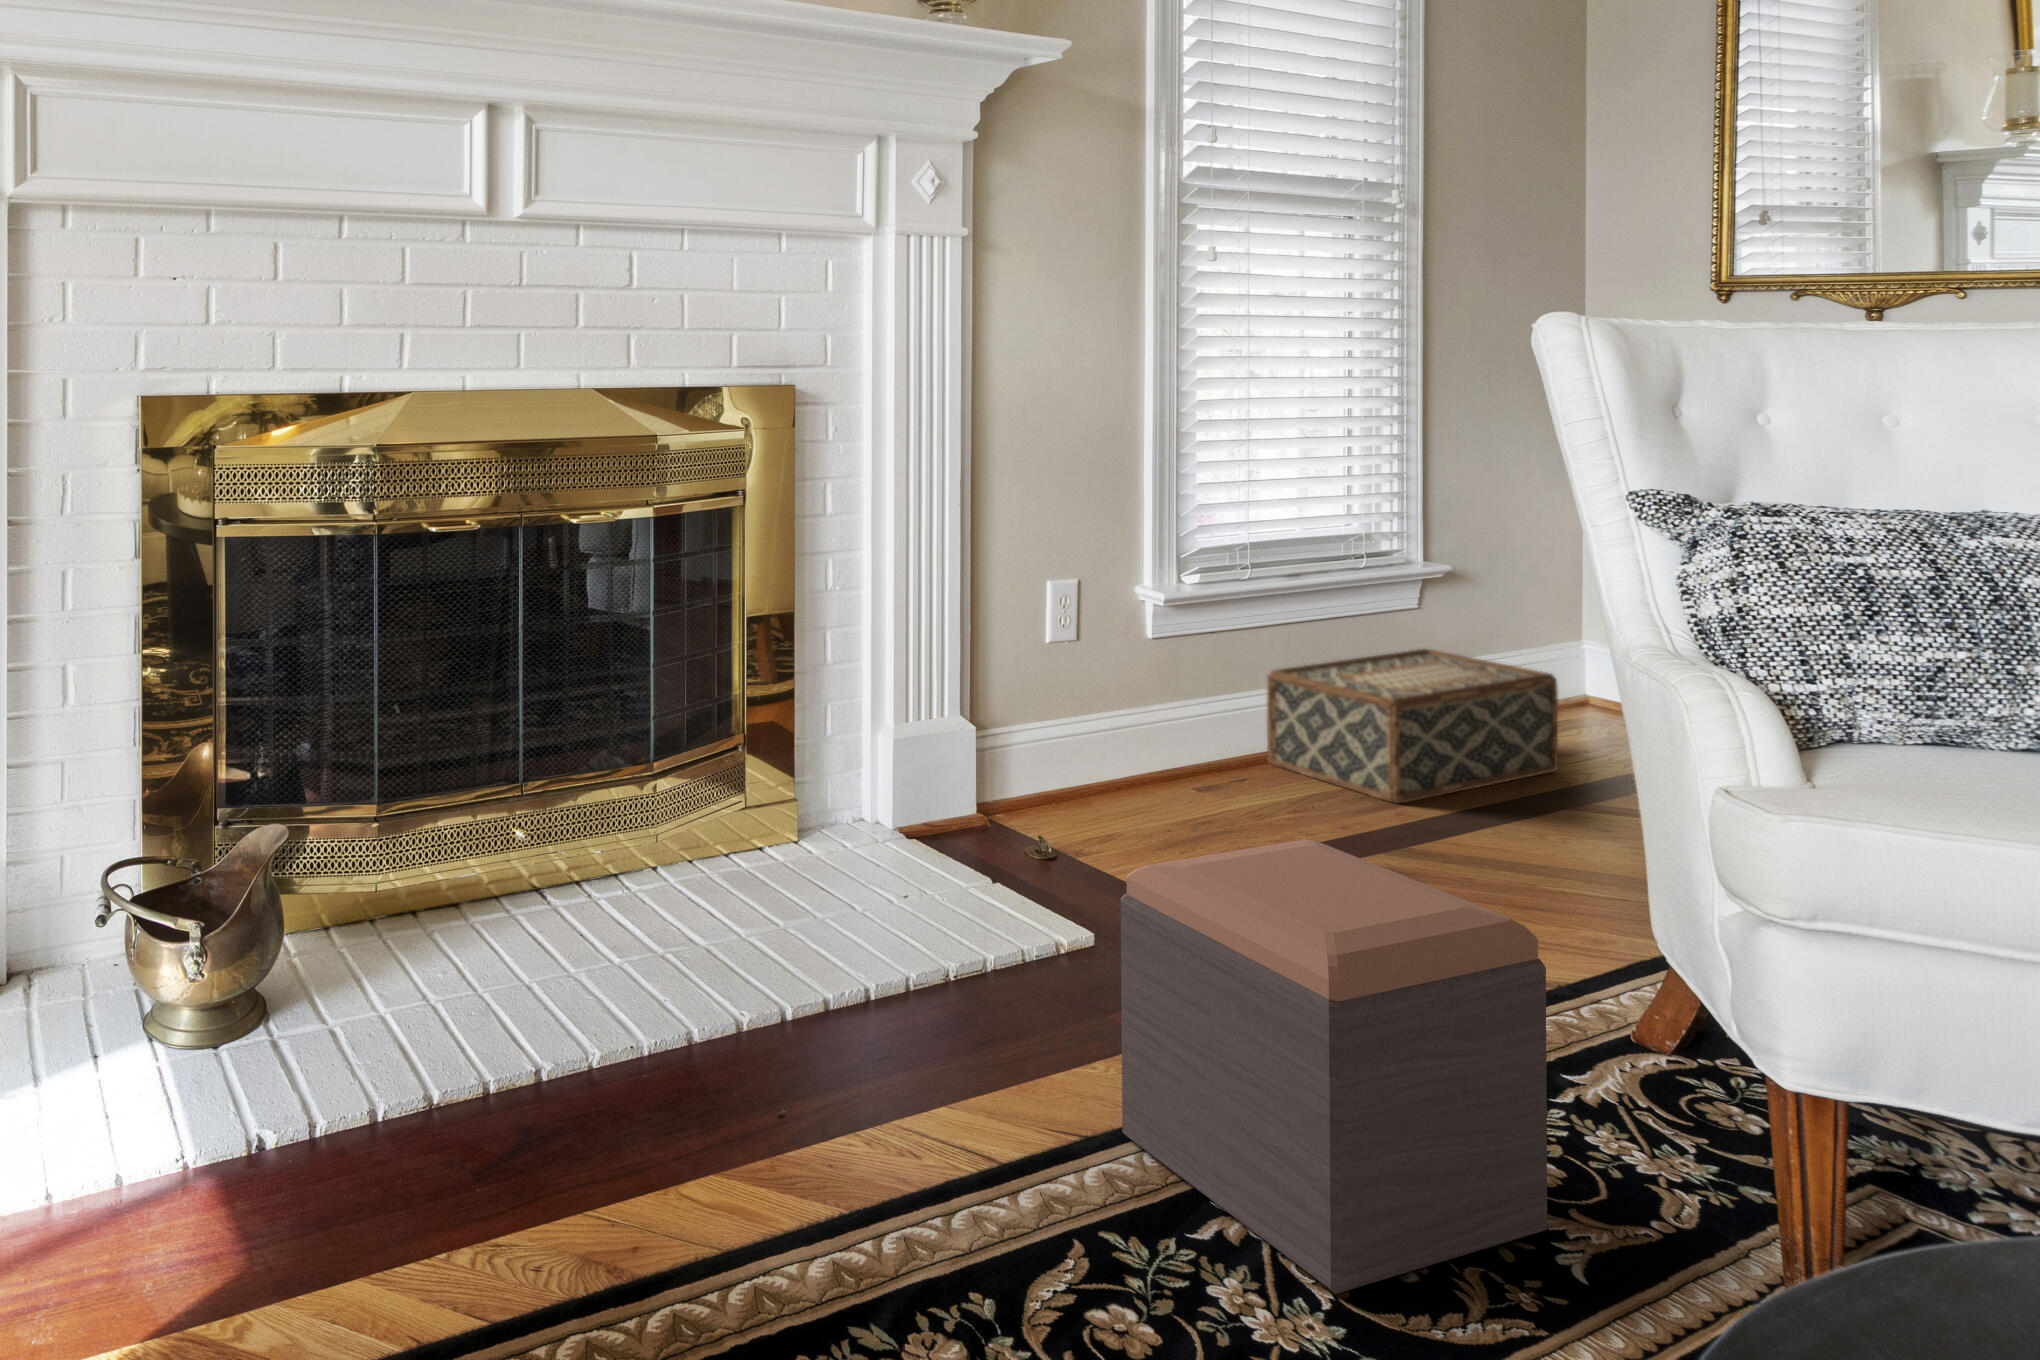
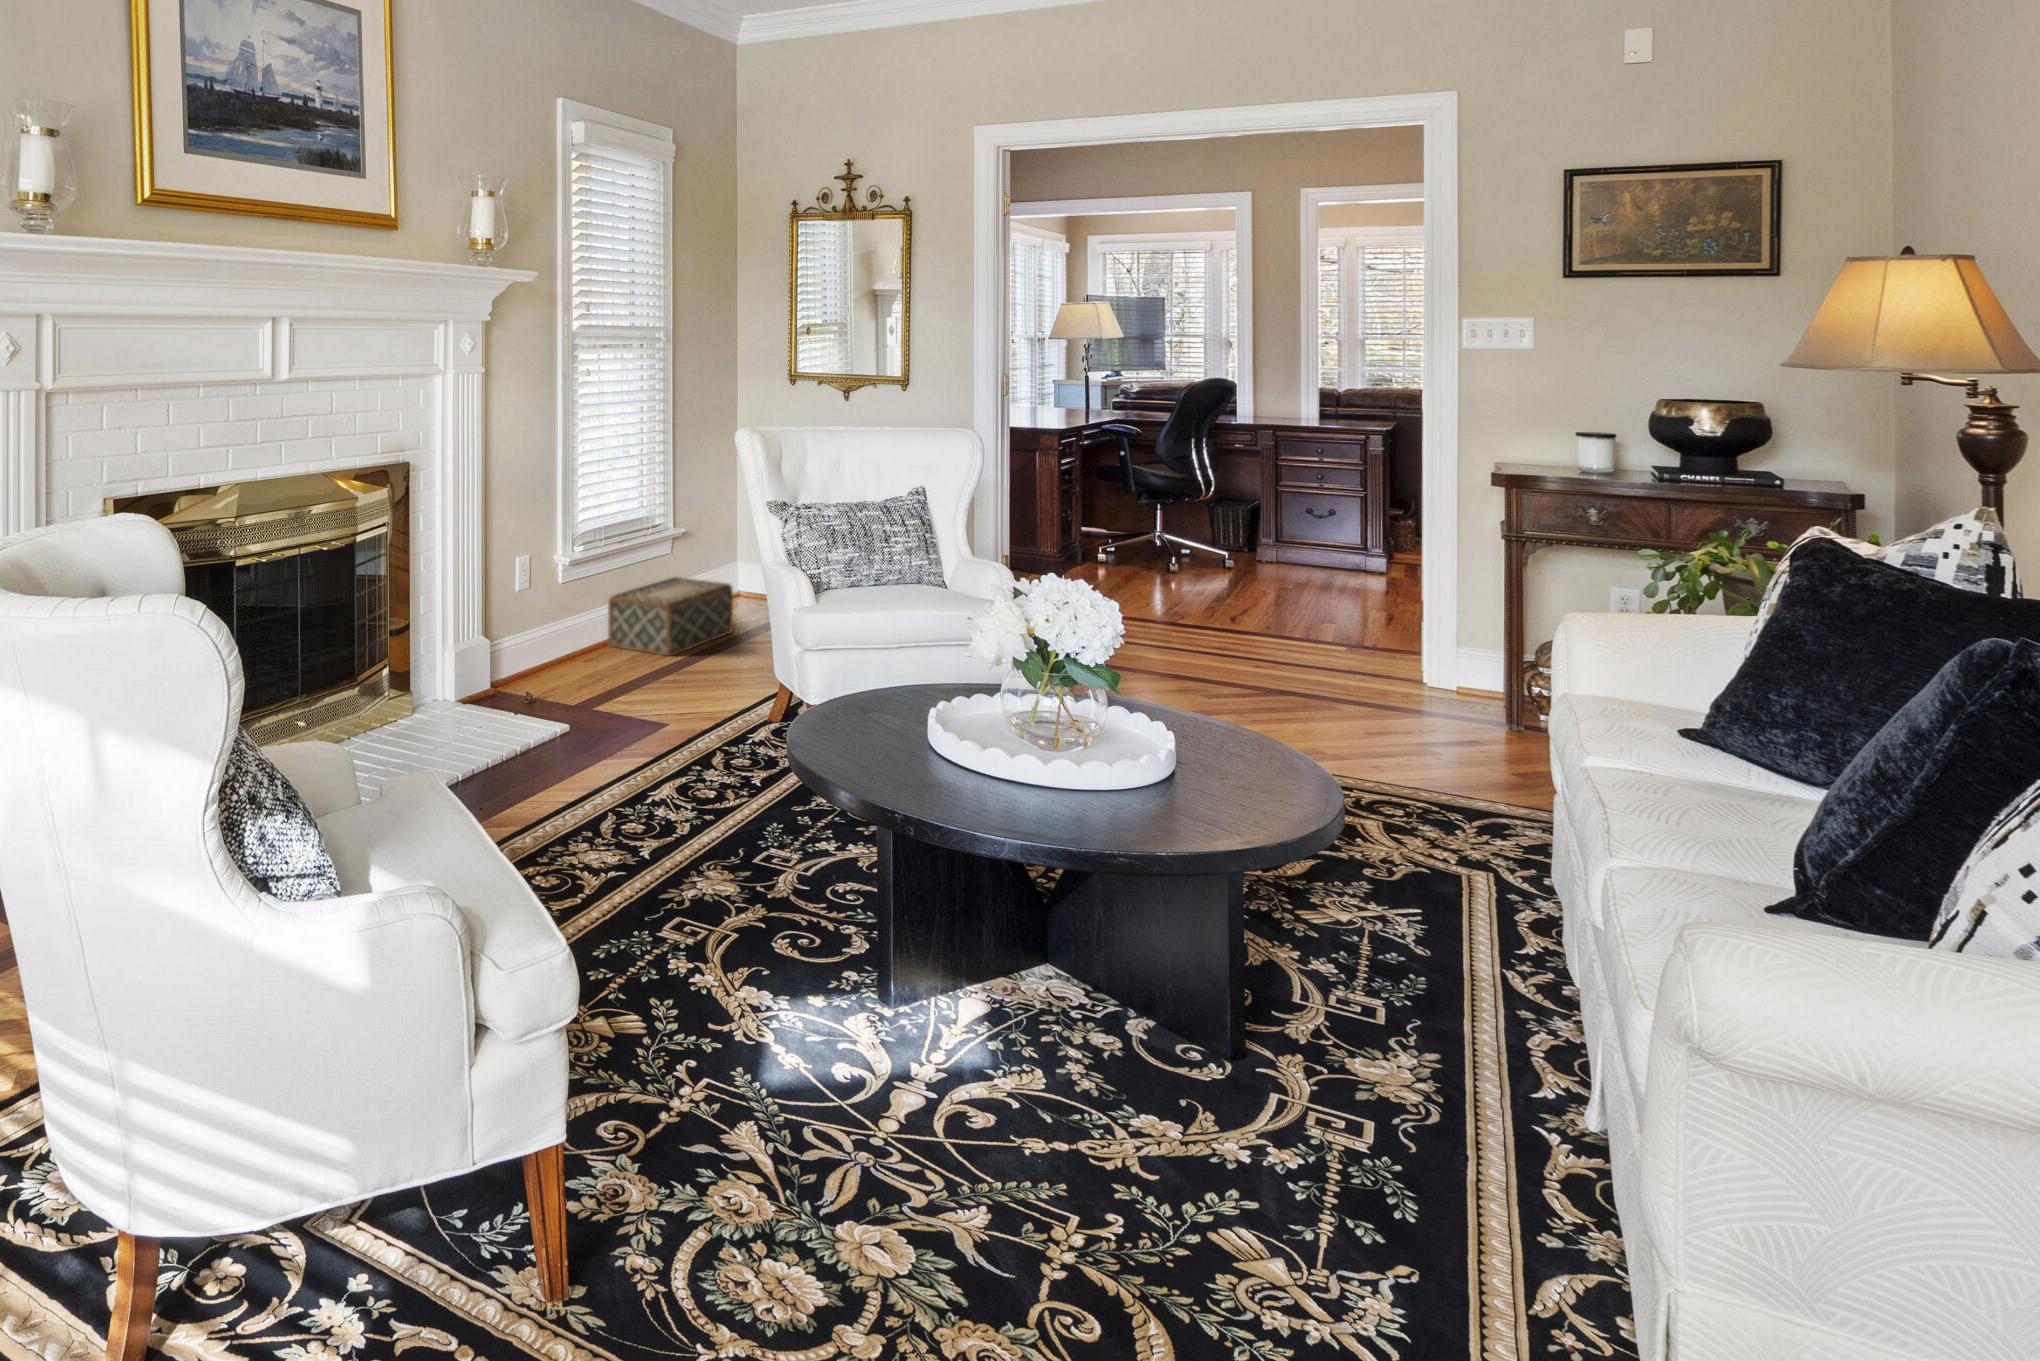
footstool: present [1121,839,1547,1294] -> none [609,656,749,806]

